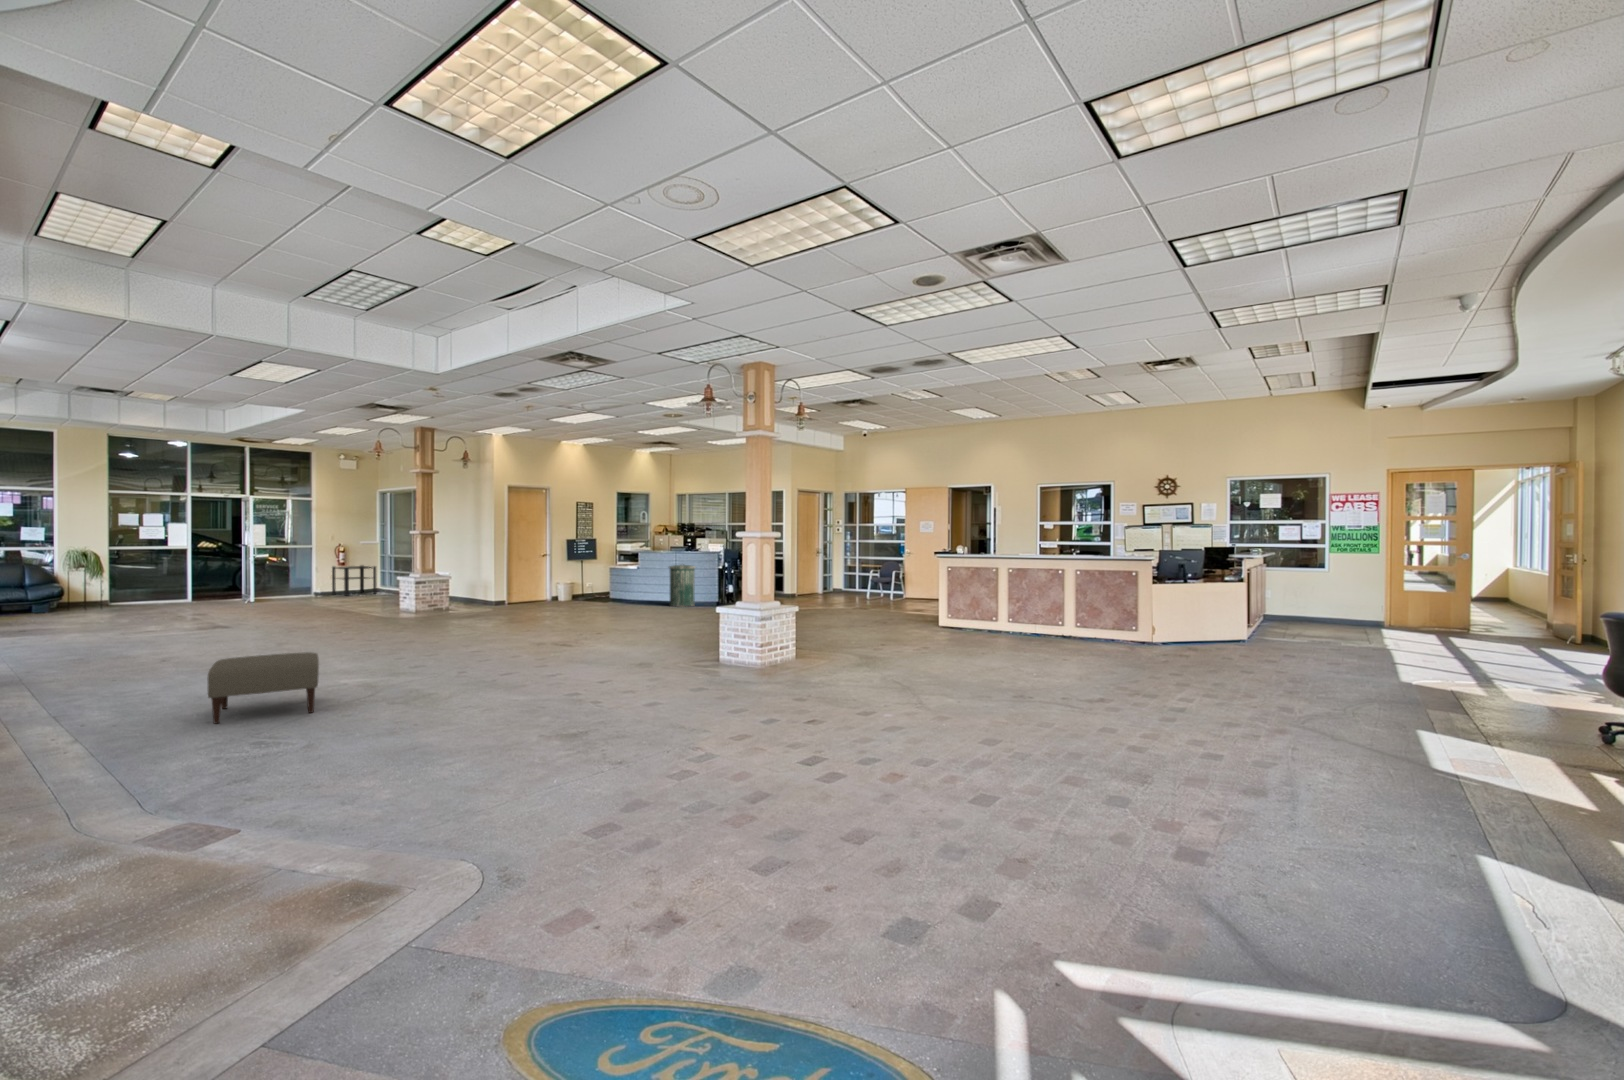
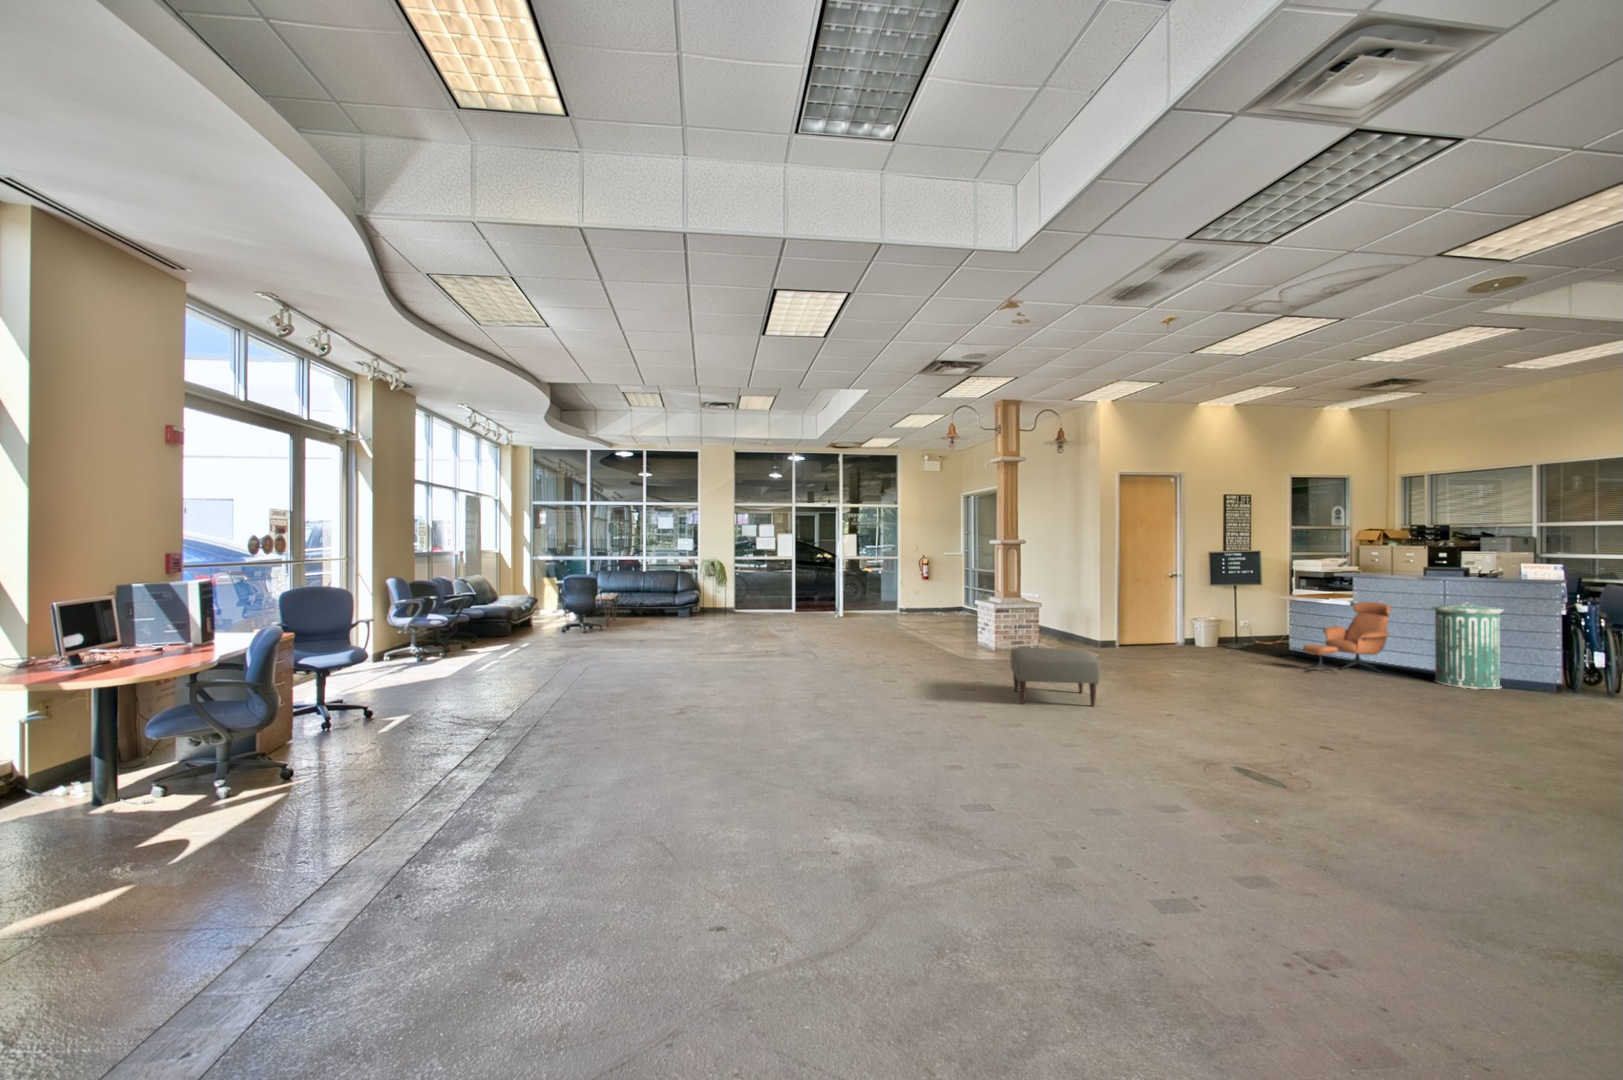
side table: present [332,565,376,596] -> none [917,580,960,616]
lounge chair: none [611,566,654,607] -> present [1303,602,1390,672]
ottoman: present [207,652,319,724] -> present [1011,648,1100,706]

